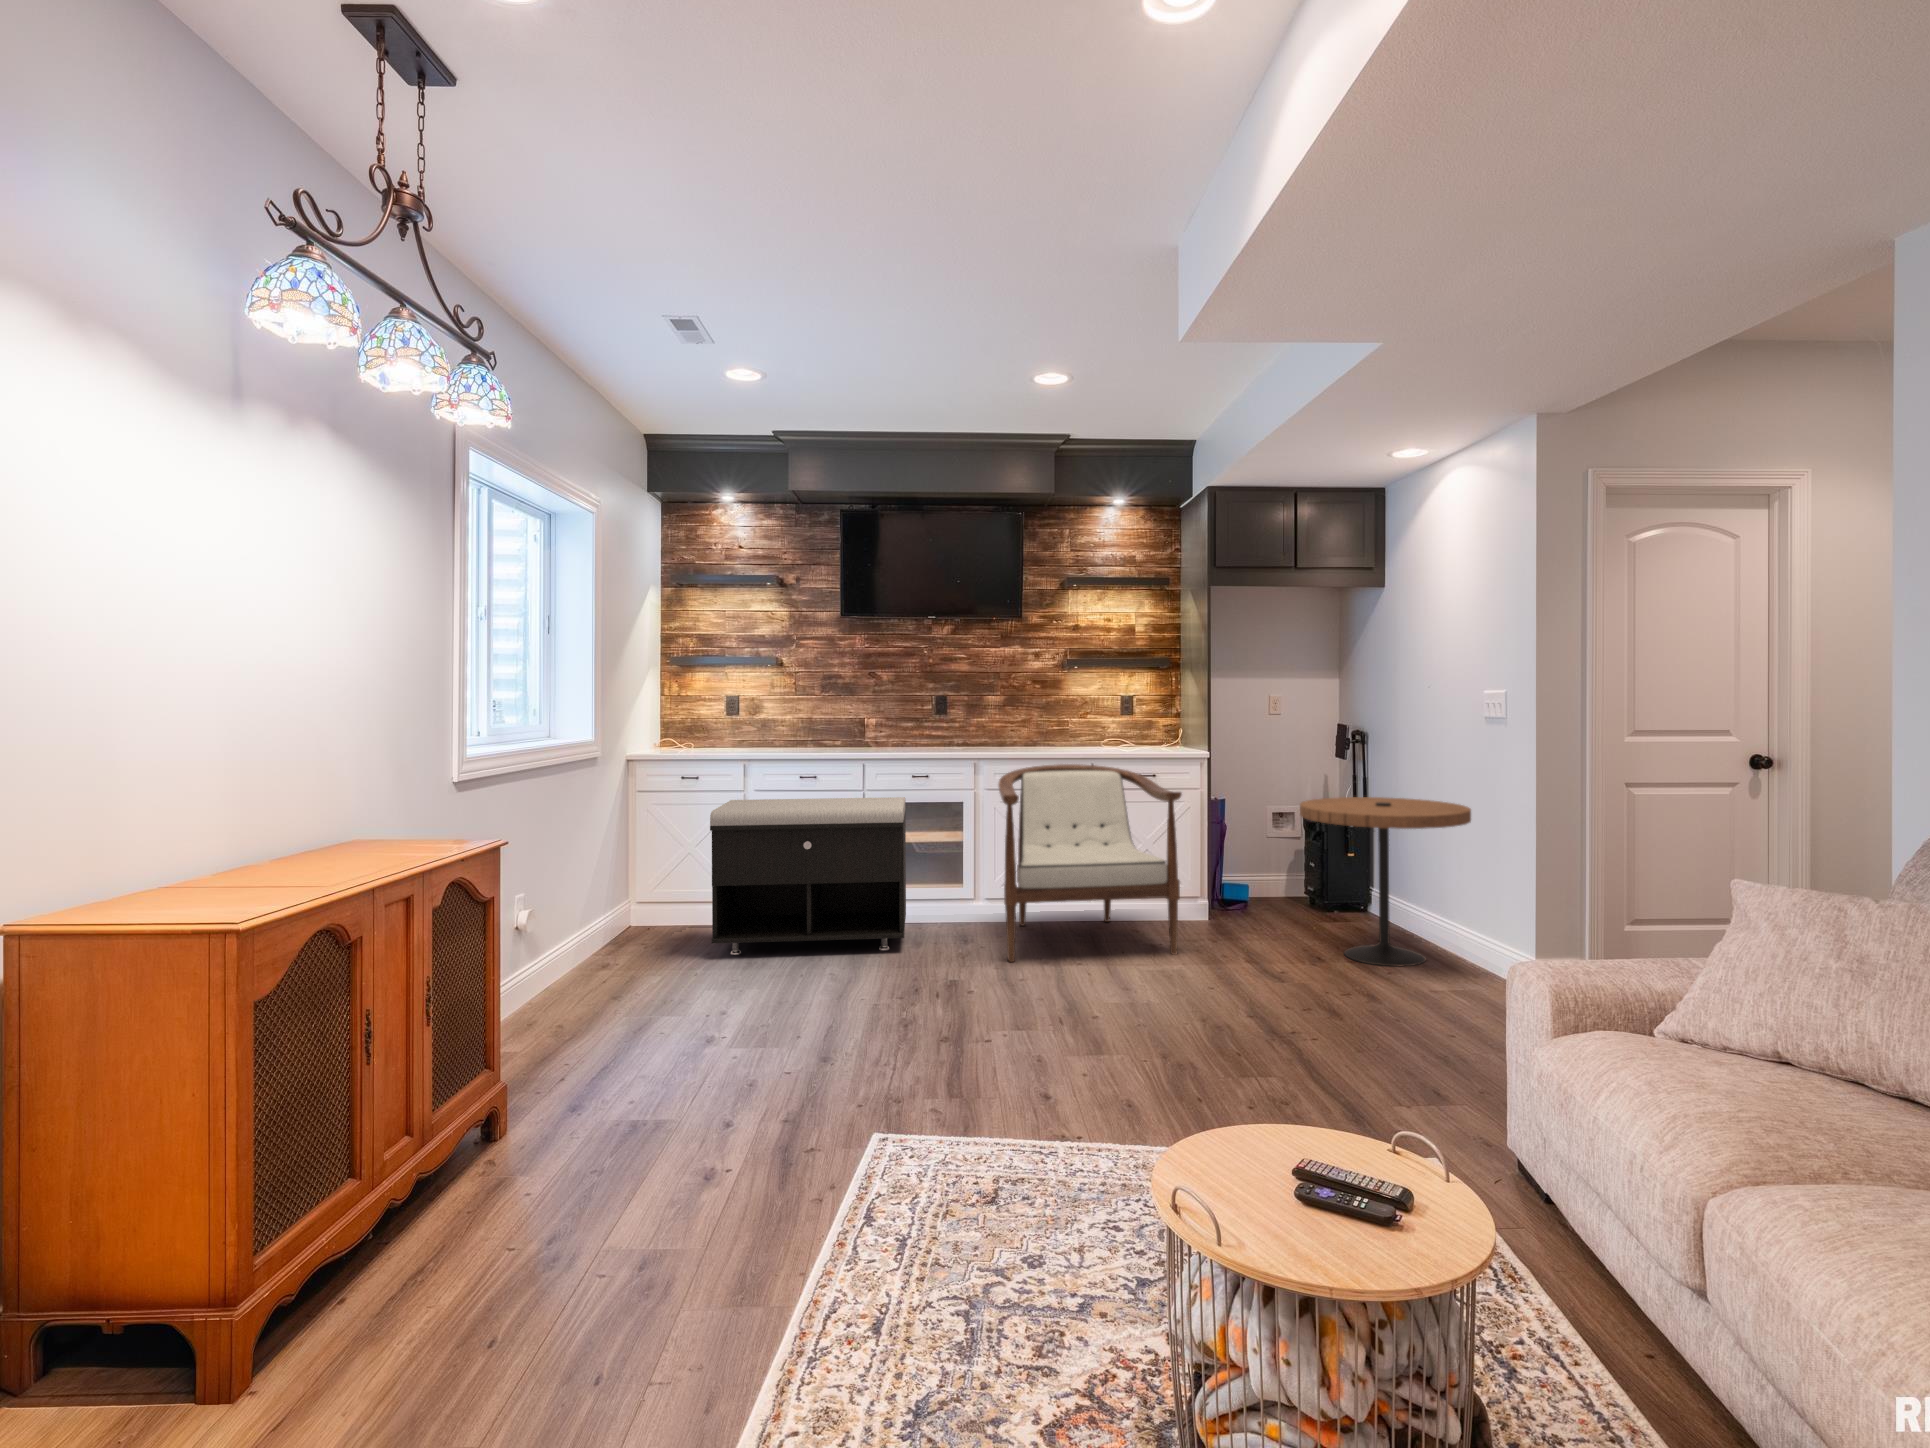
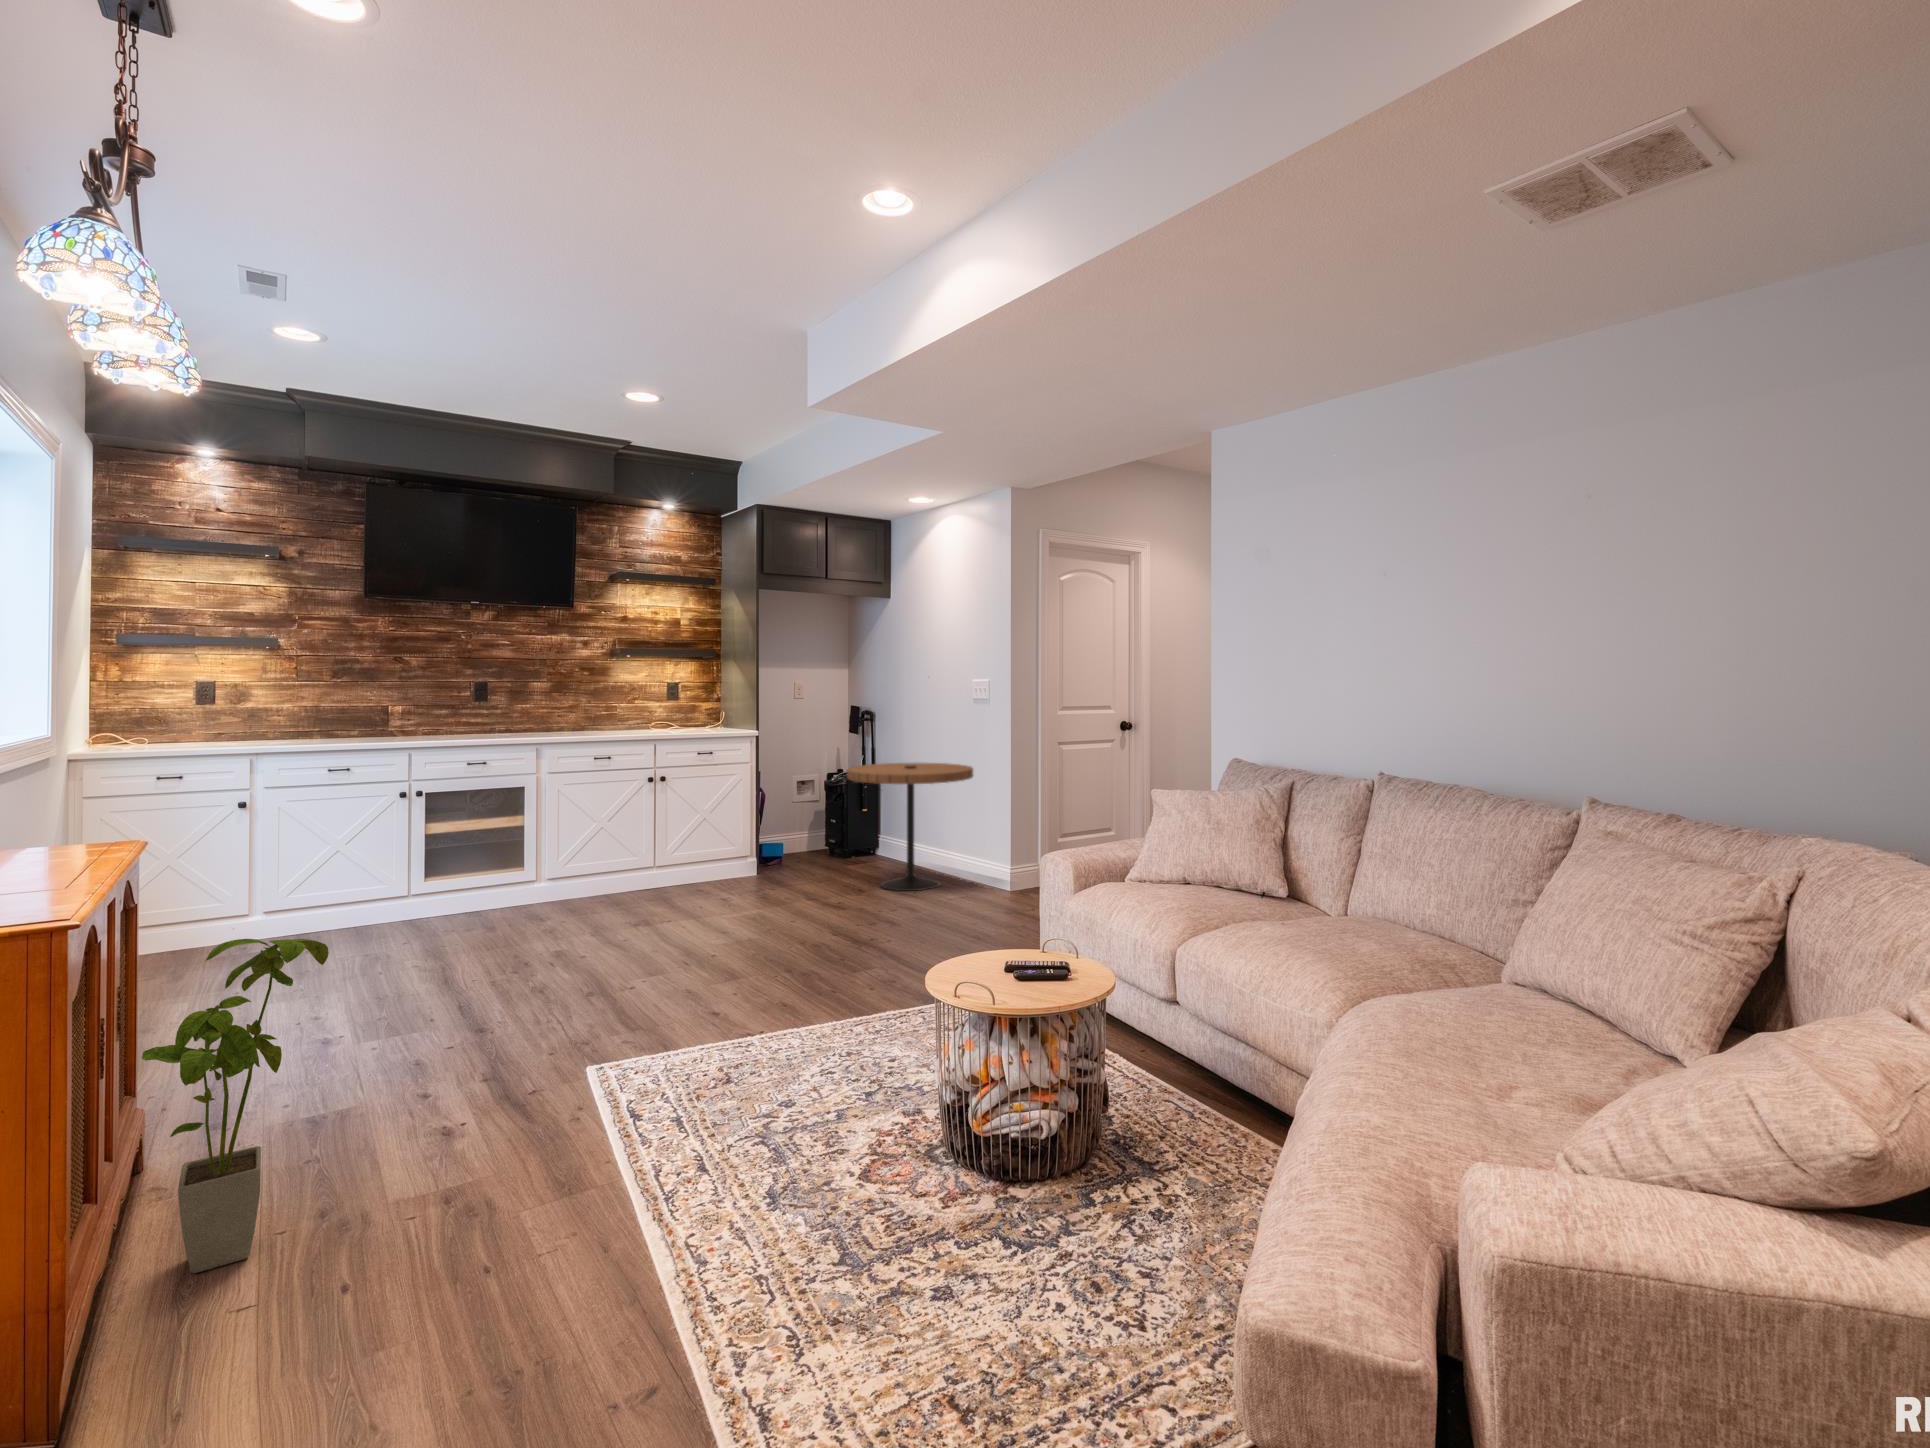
armchair: present [998,764,1182,962] -> none [571,745,754,929]
storage bench: present [710,797,906,955] -> none [239,784,479,965]
house plant: none [380,959,555,1290] -> present [142,939,329,1273]

